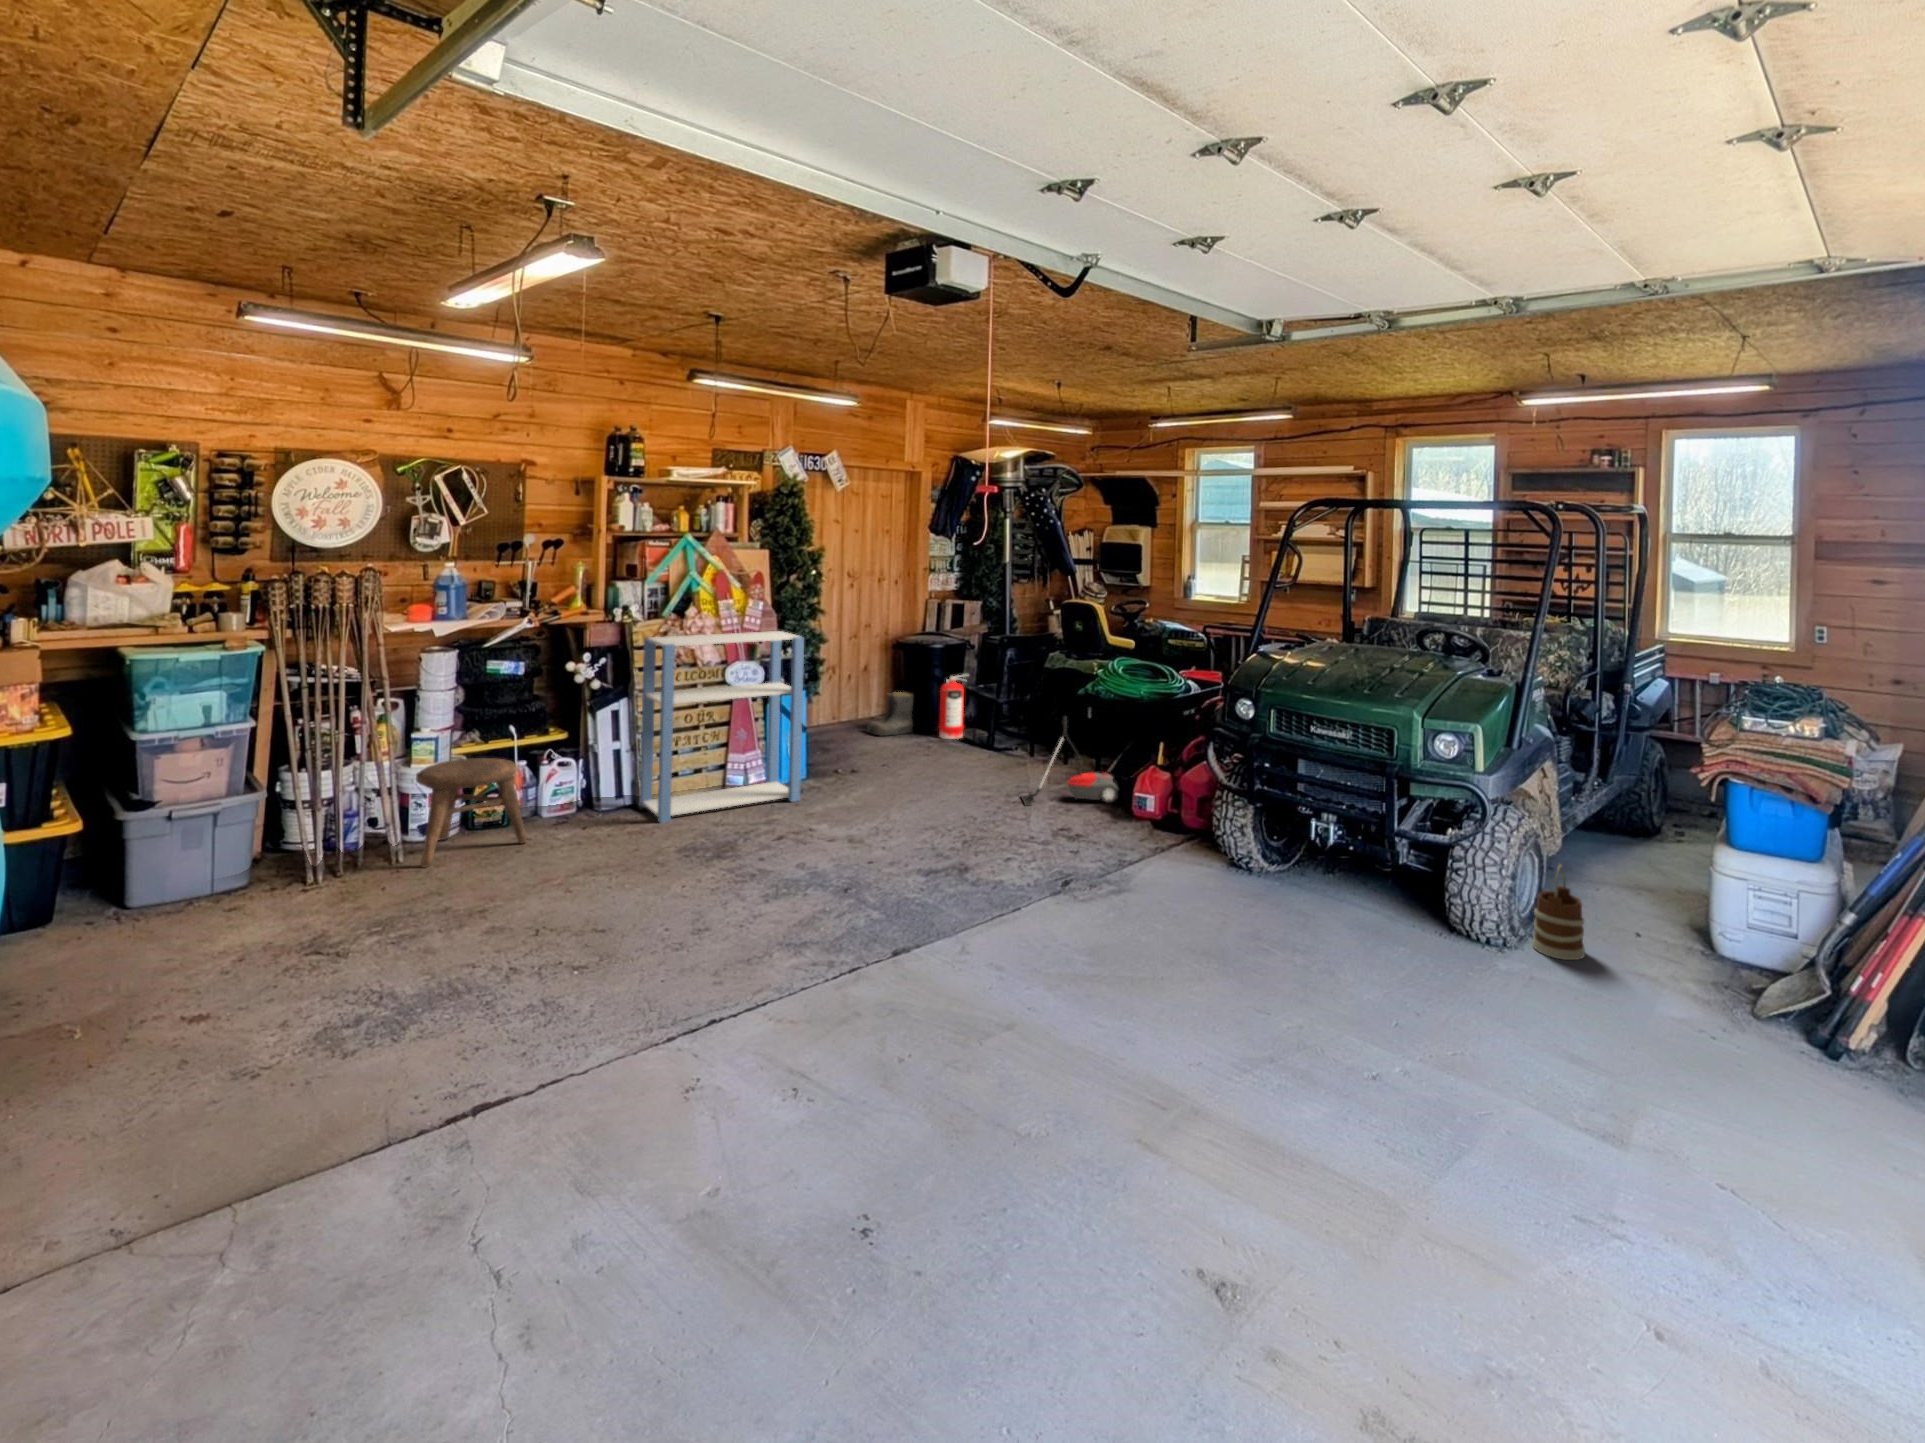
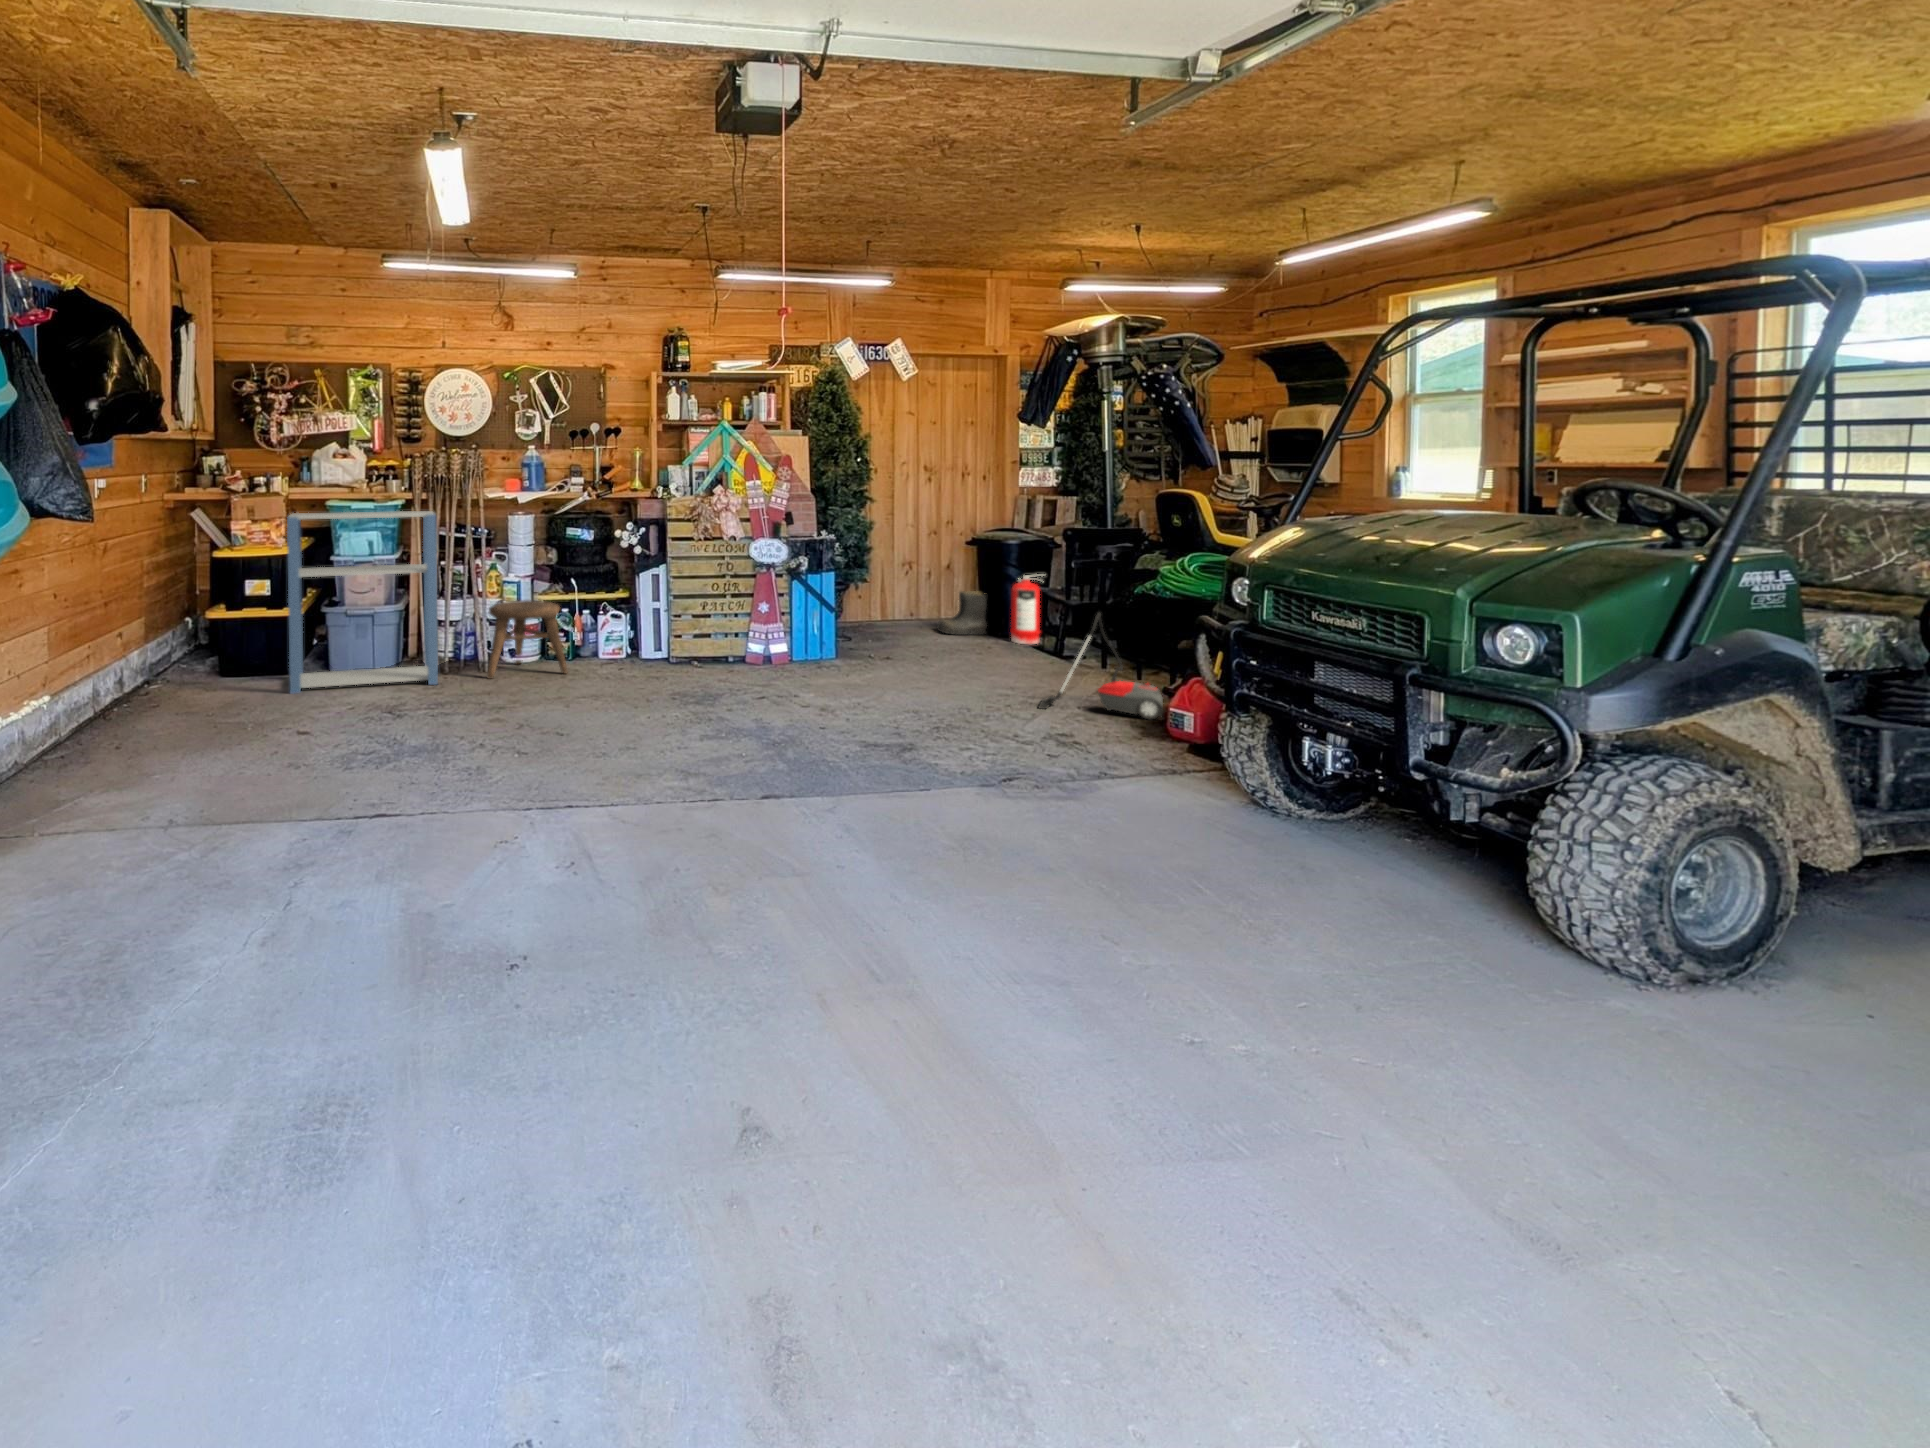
shelving unit: present [640,631,804,823] -> present [287,511,438,694]
wooden bucket: present [1532,865,1585,960] -> none [1715,868,1841,1039]

